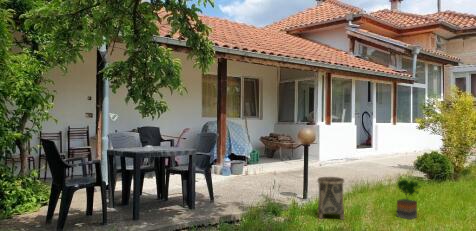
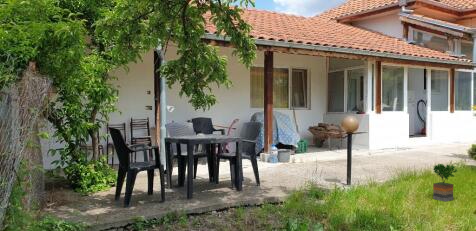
basket: present [318,177,344,220] -> none [355,161,381,201]

